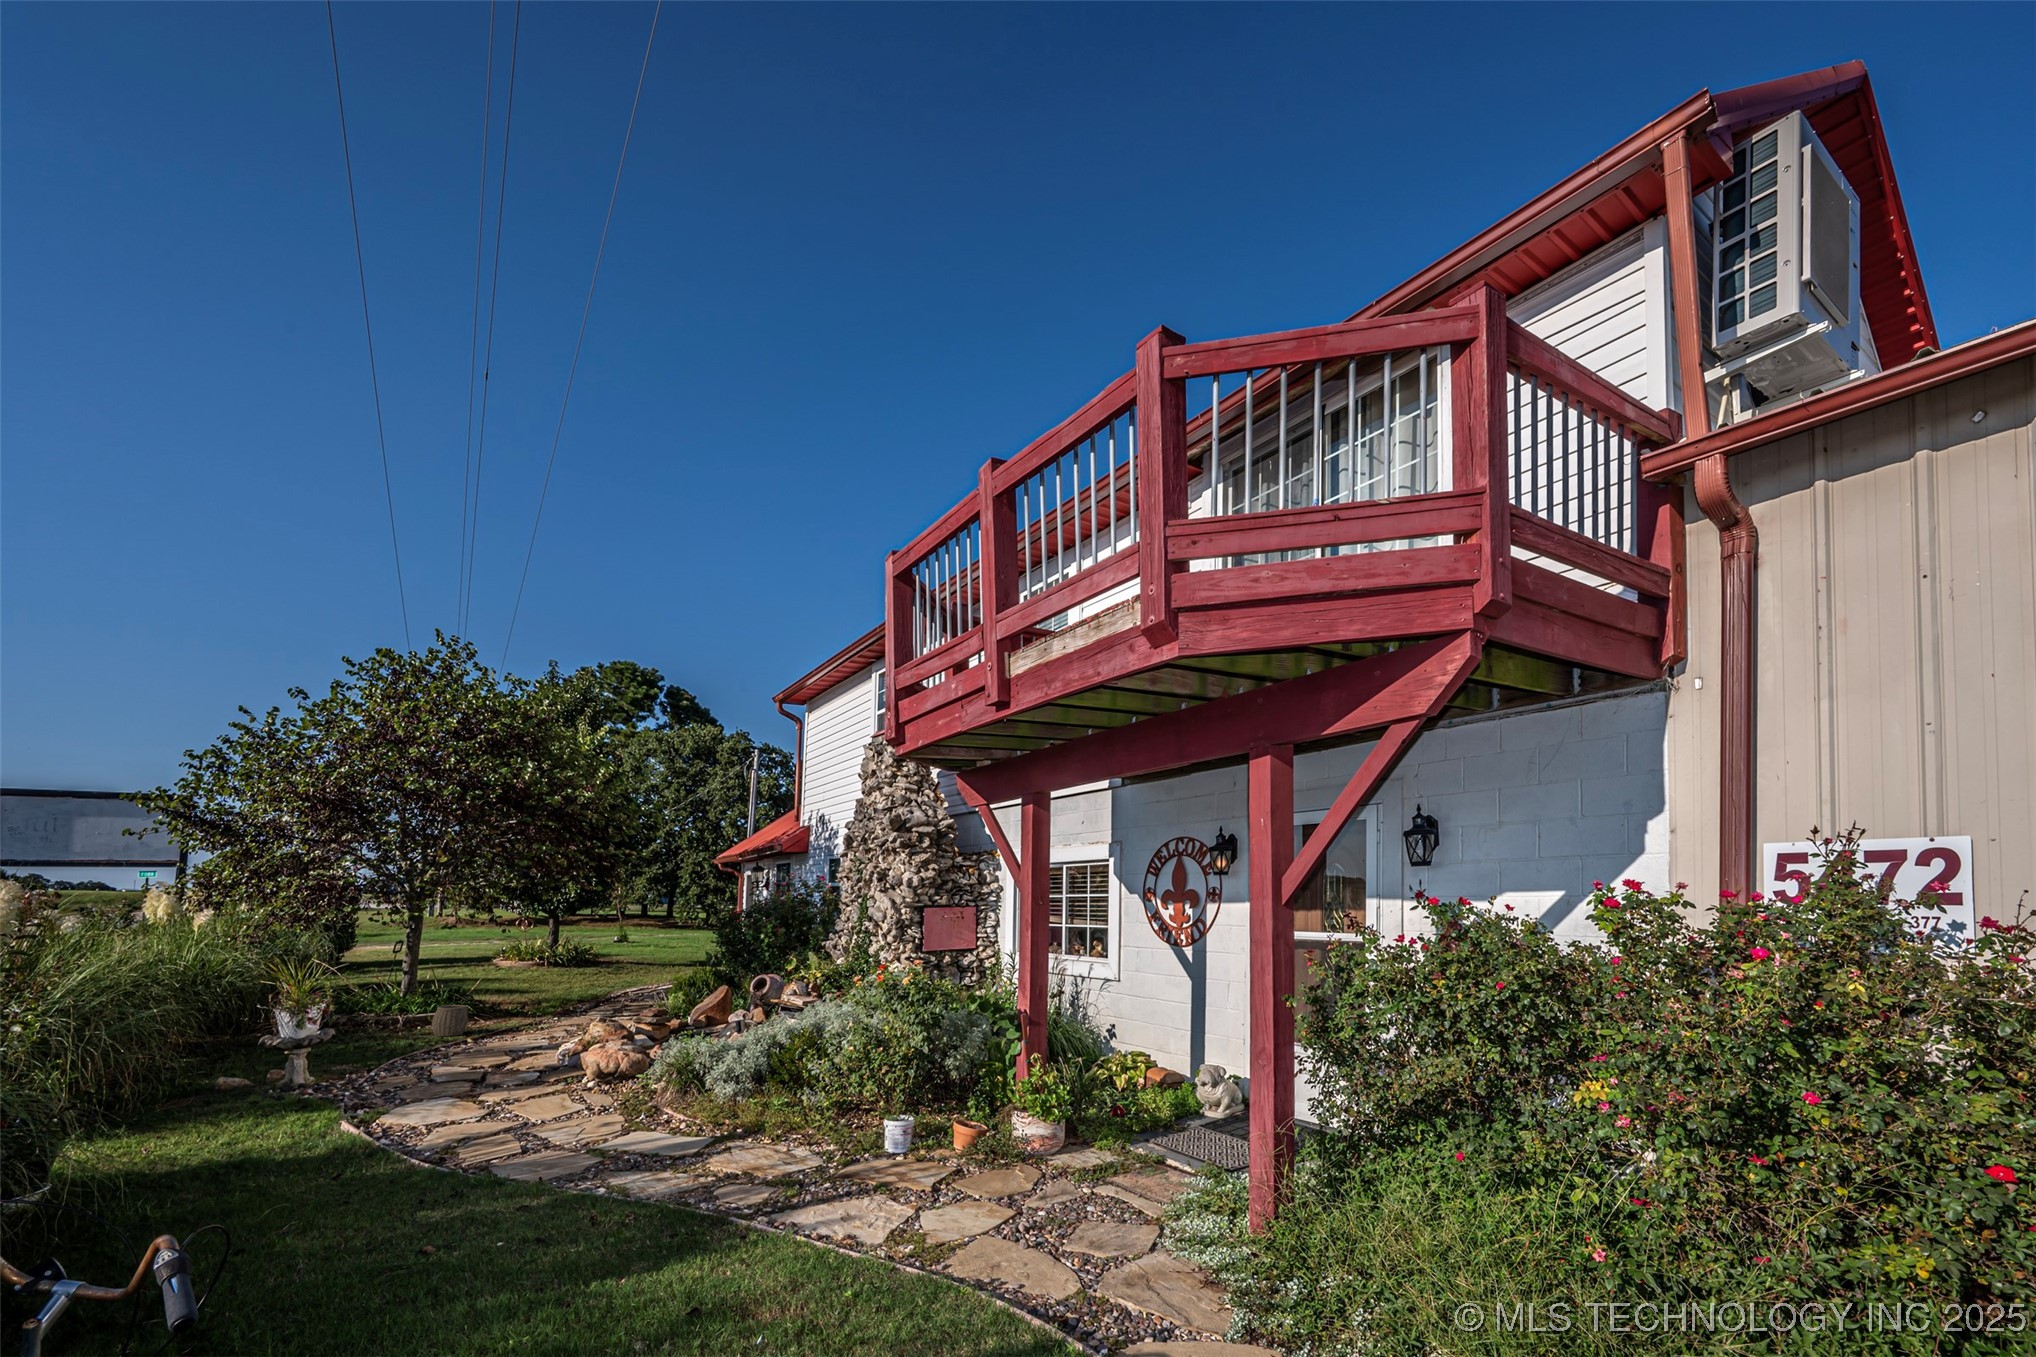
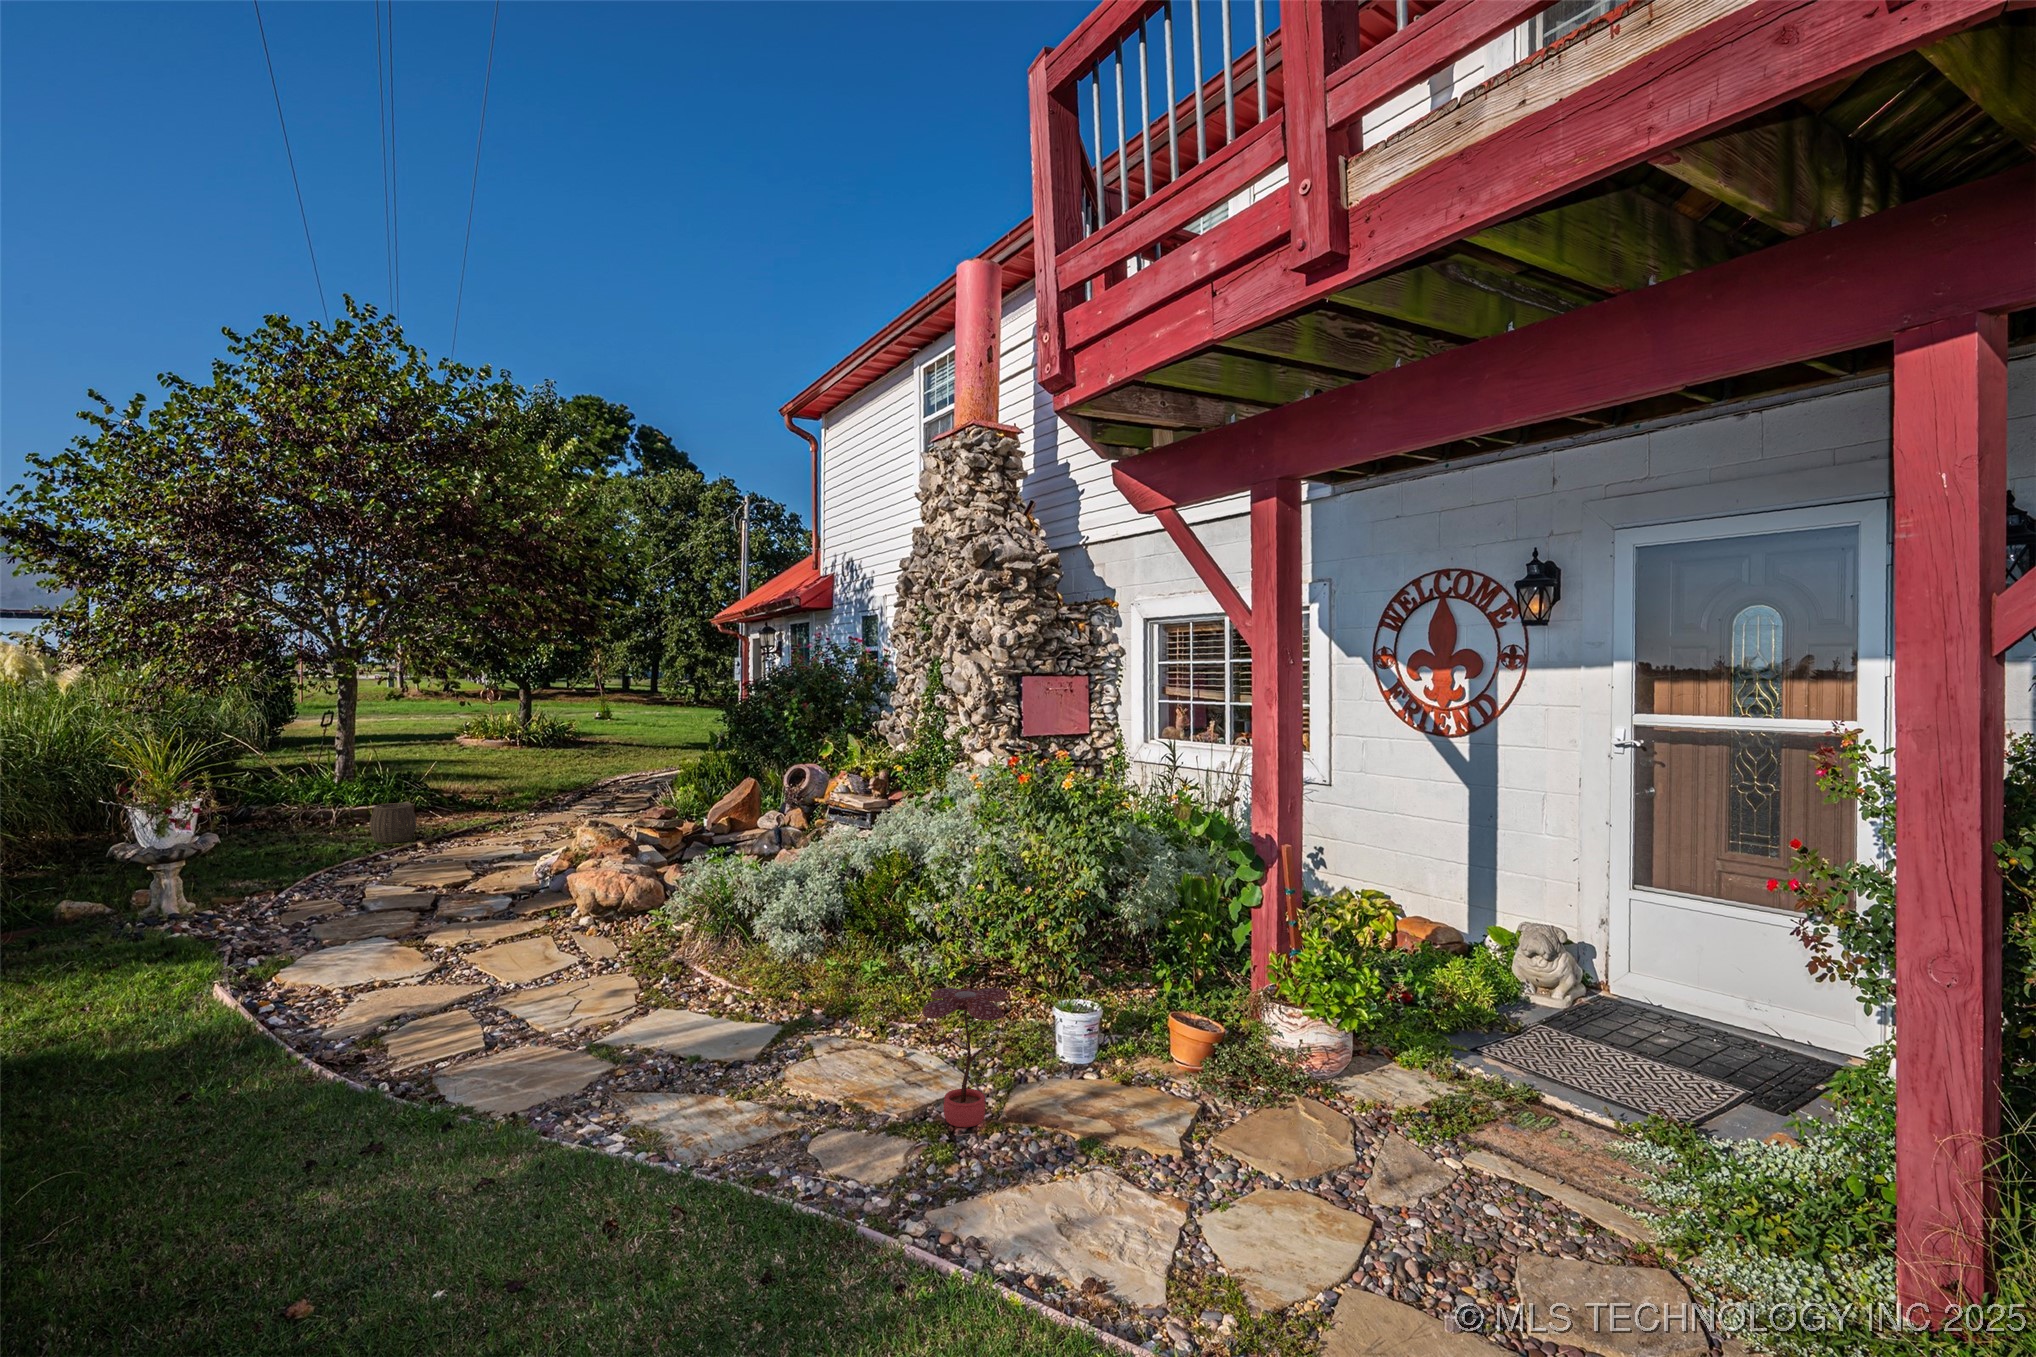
potted plant: none [798,1103,854,1192] -> present [922,988,1007,1127]

